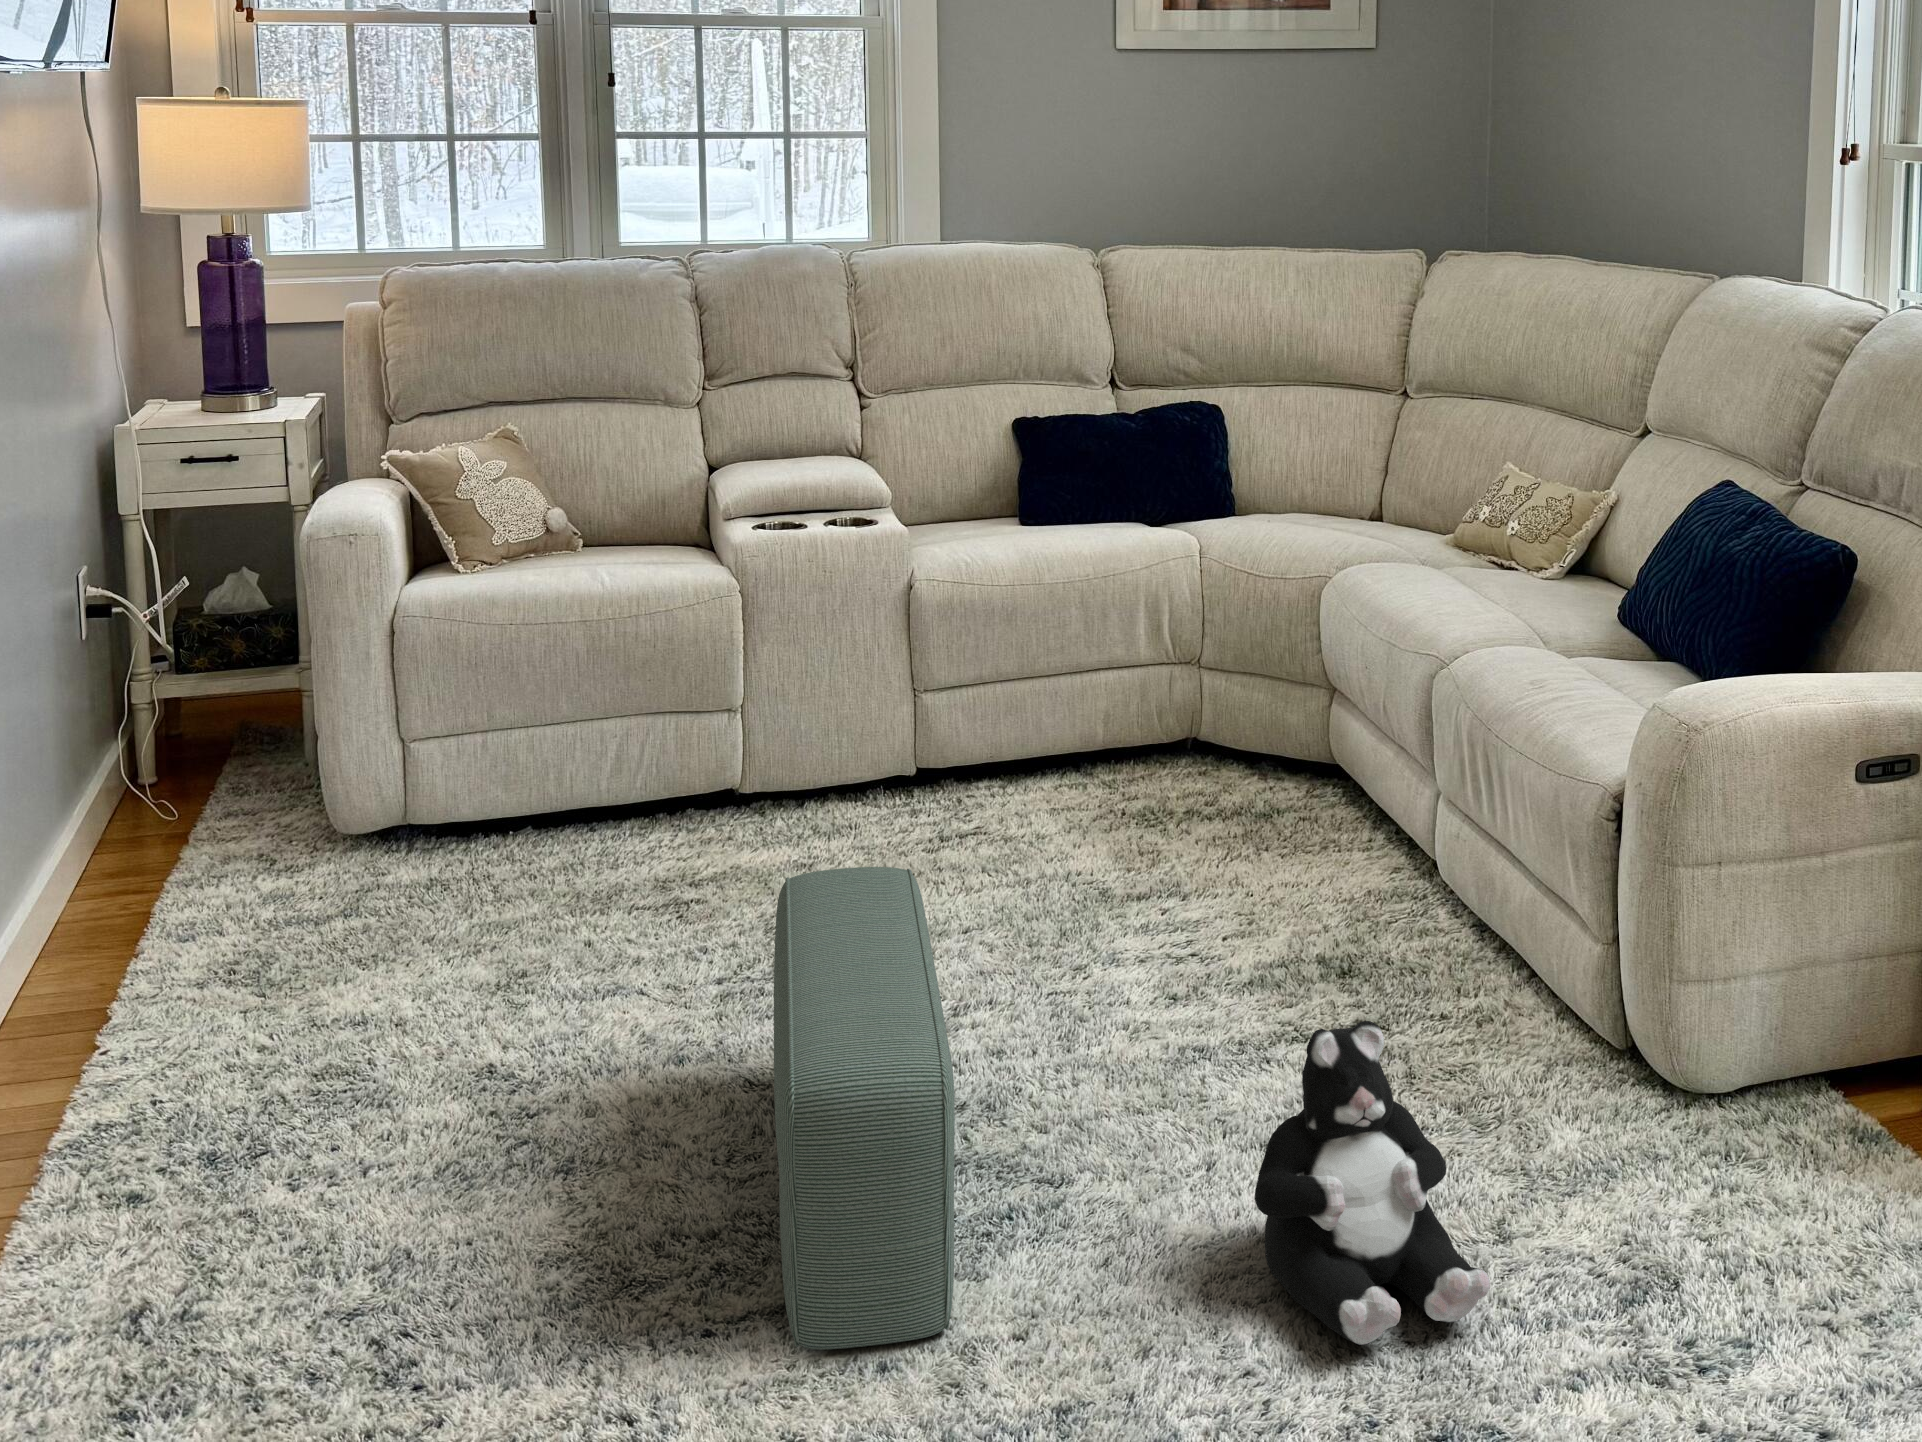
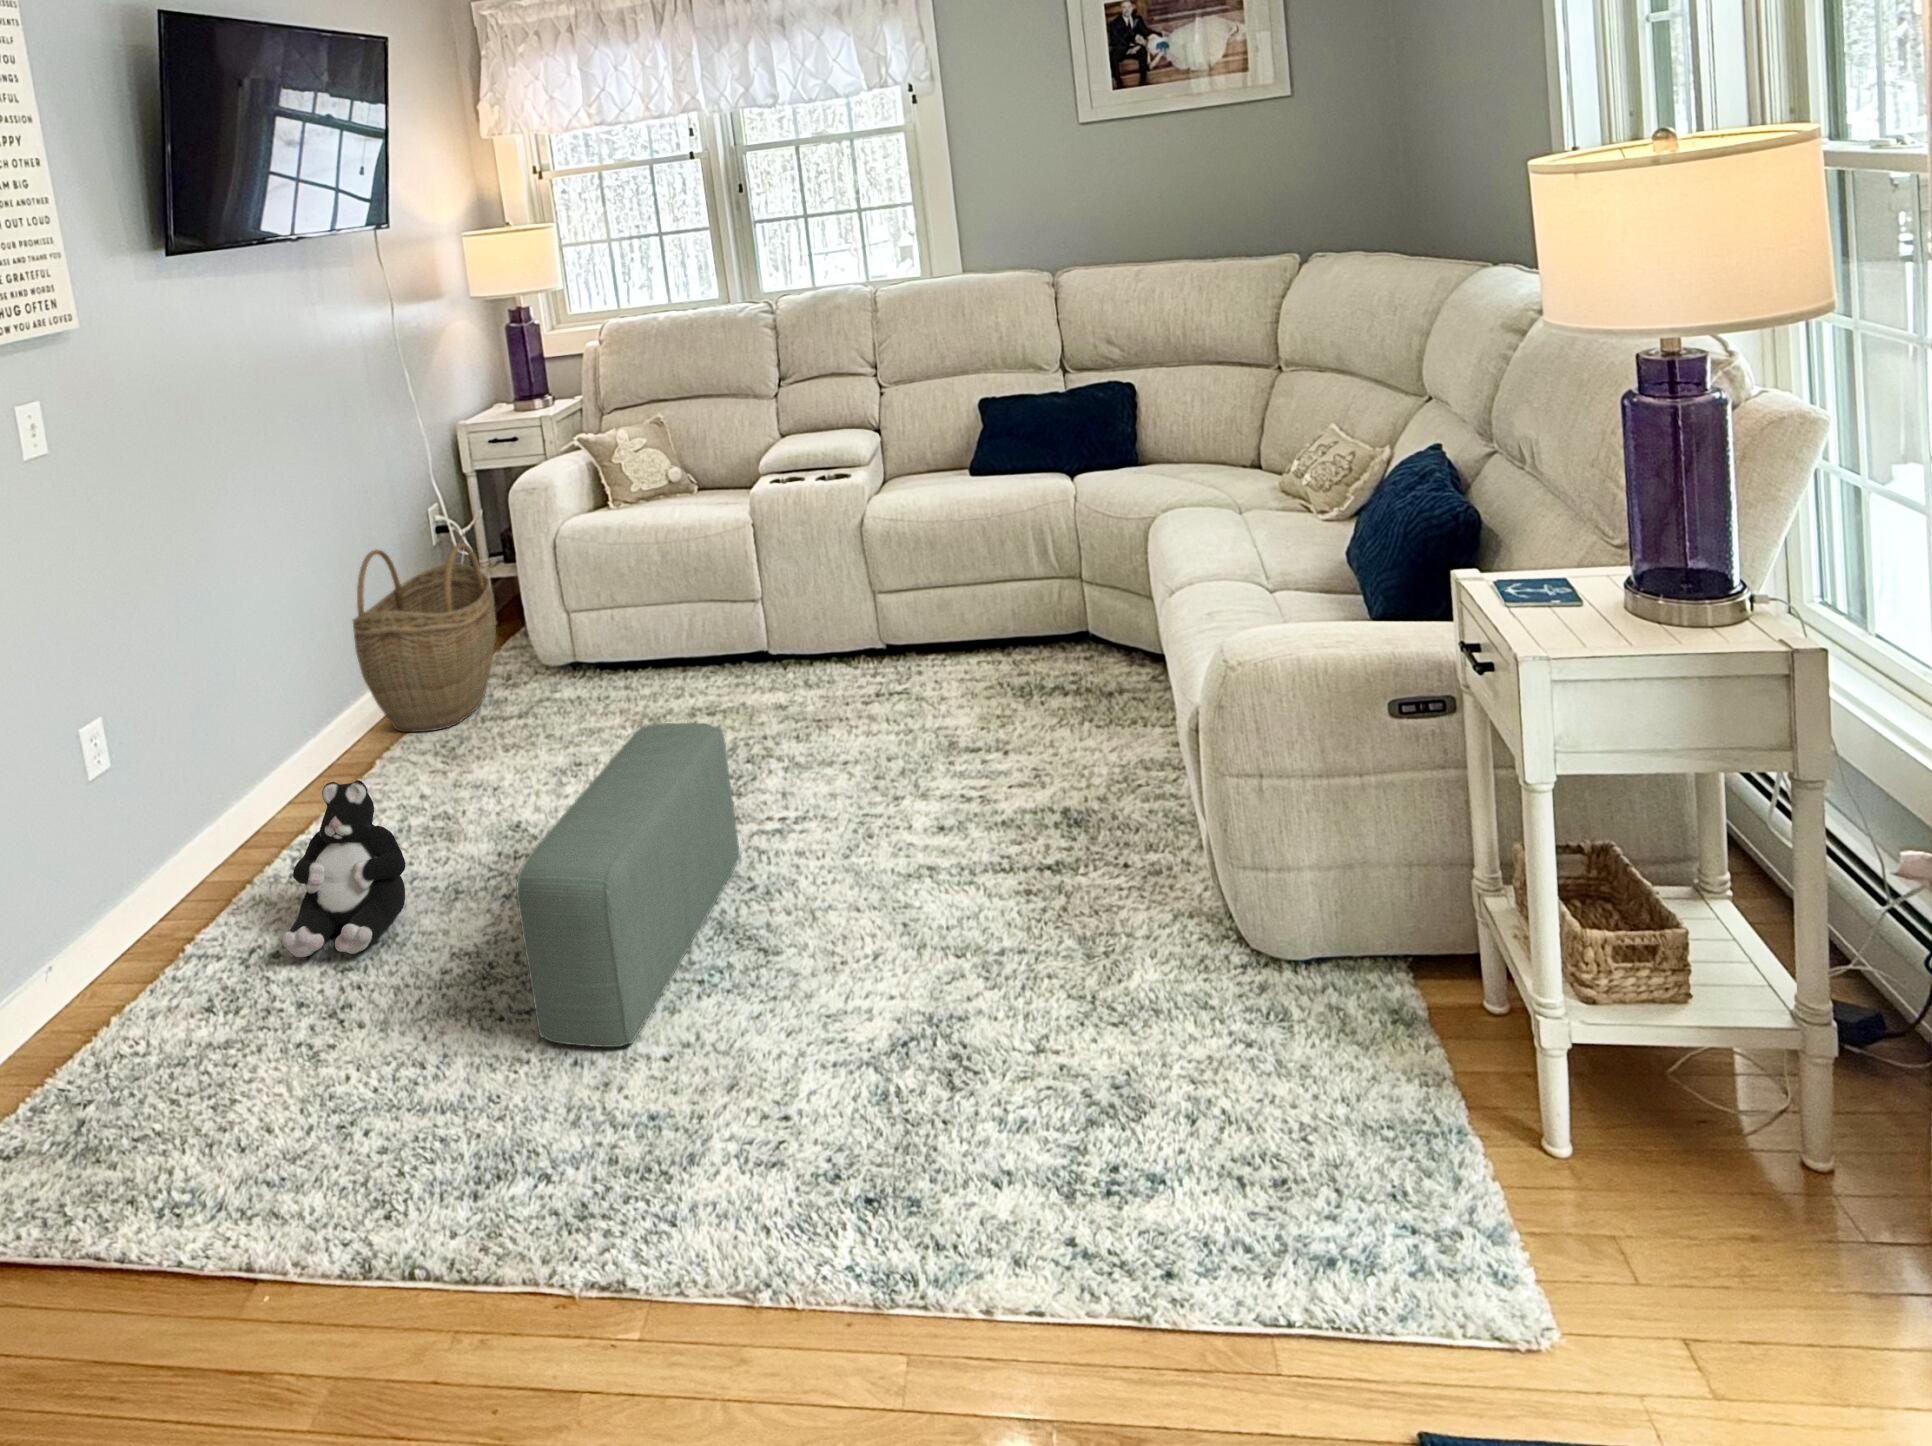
woven basket: none [41,621,281,955] -> present [353,543,496,732]
plush toy: present [1255,1021,1490,1345] -> present [282,780,405,957]

